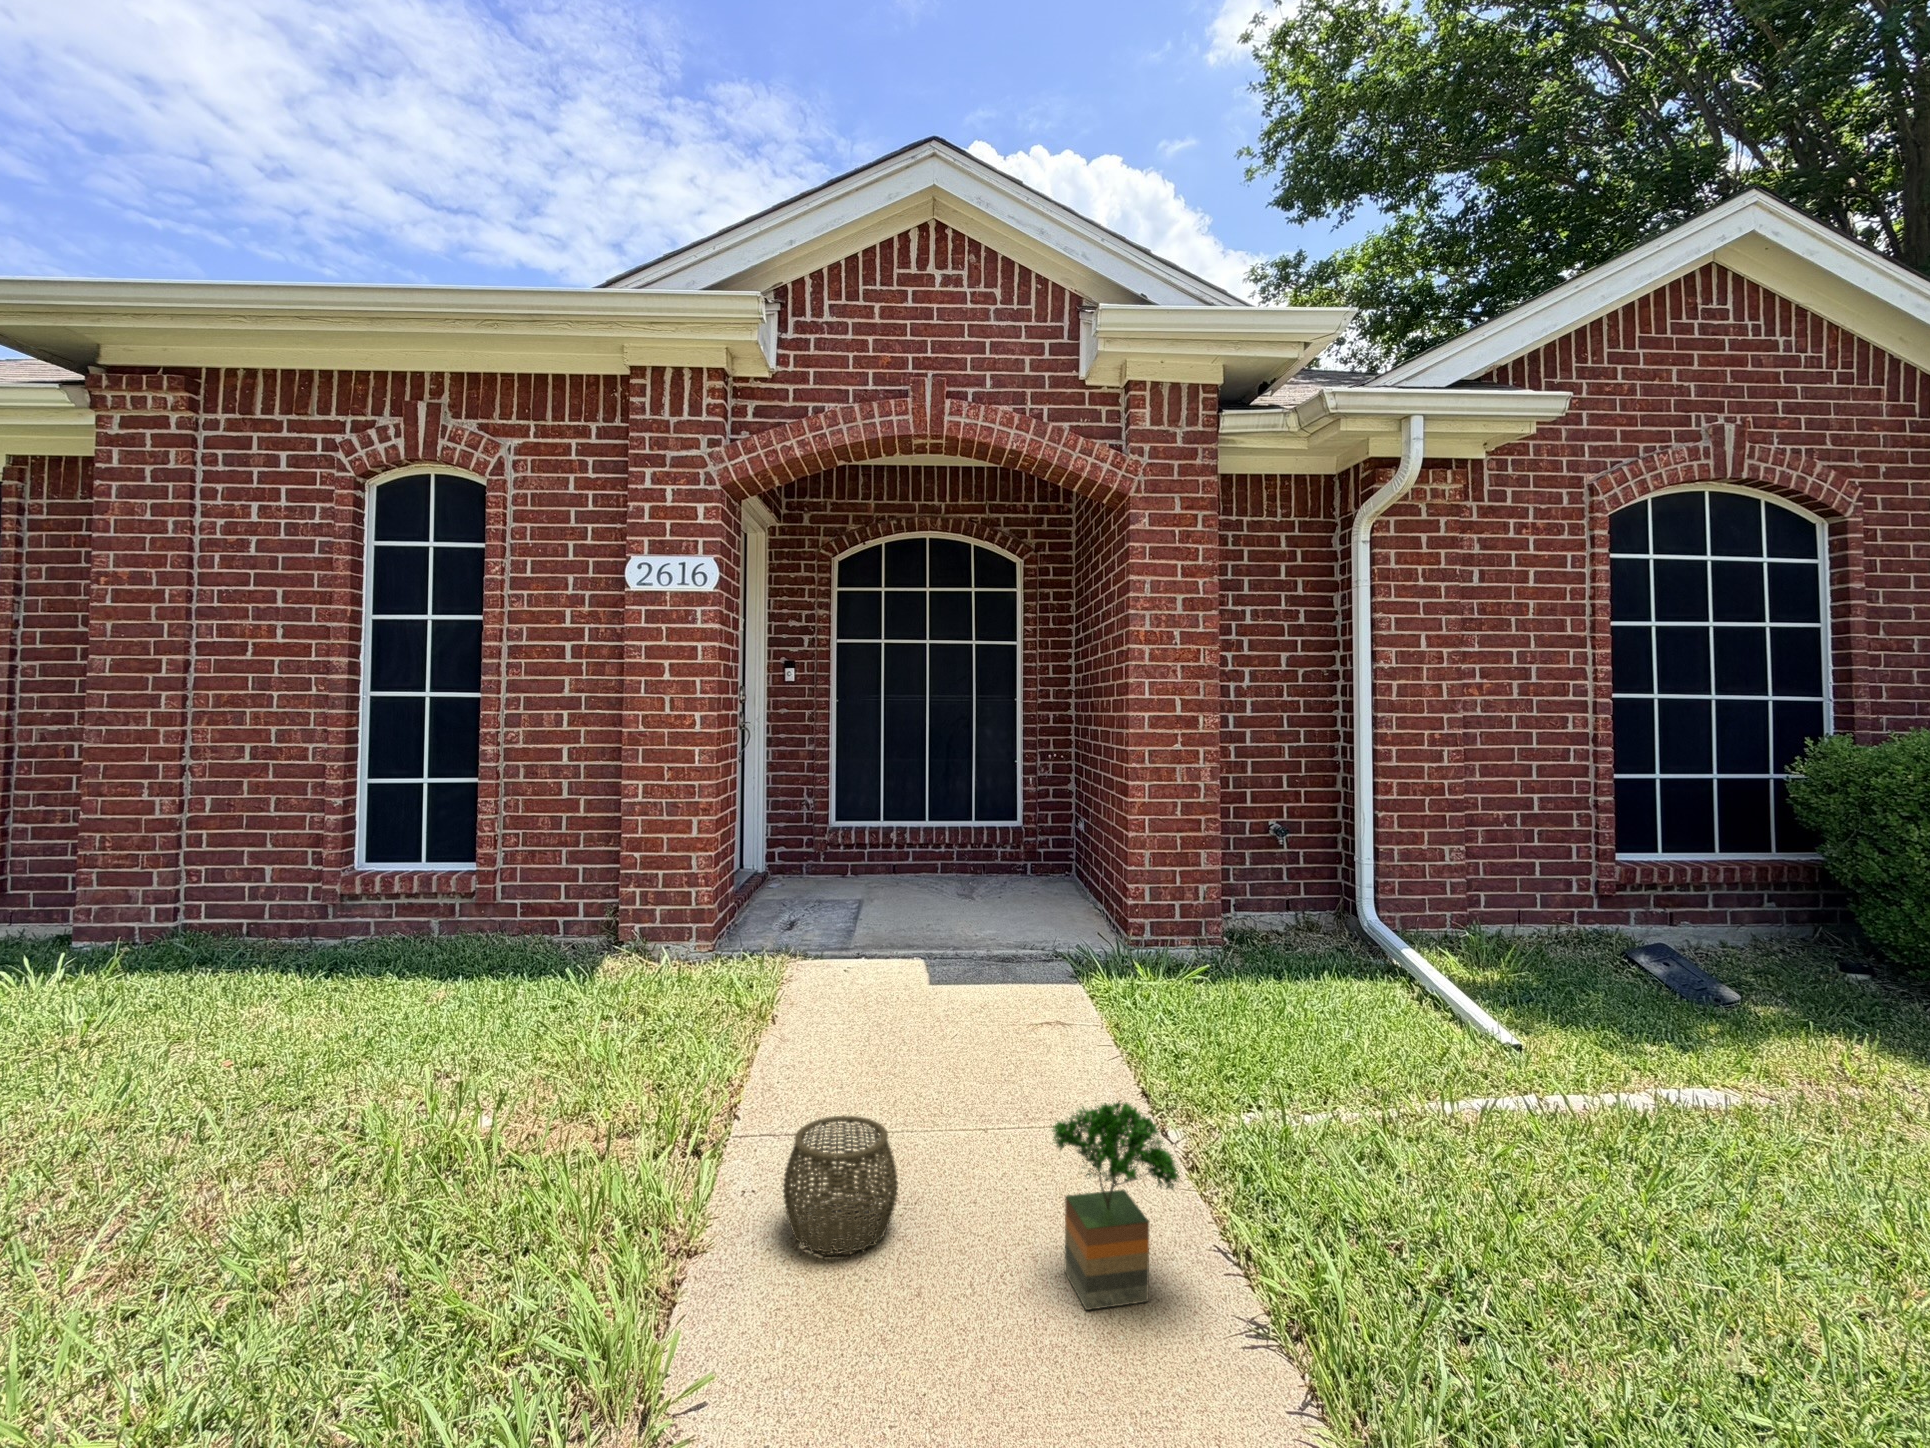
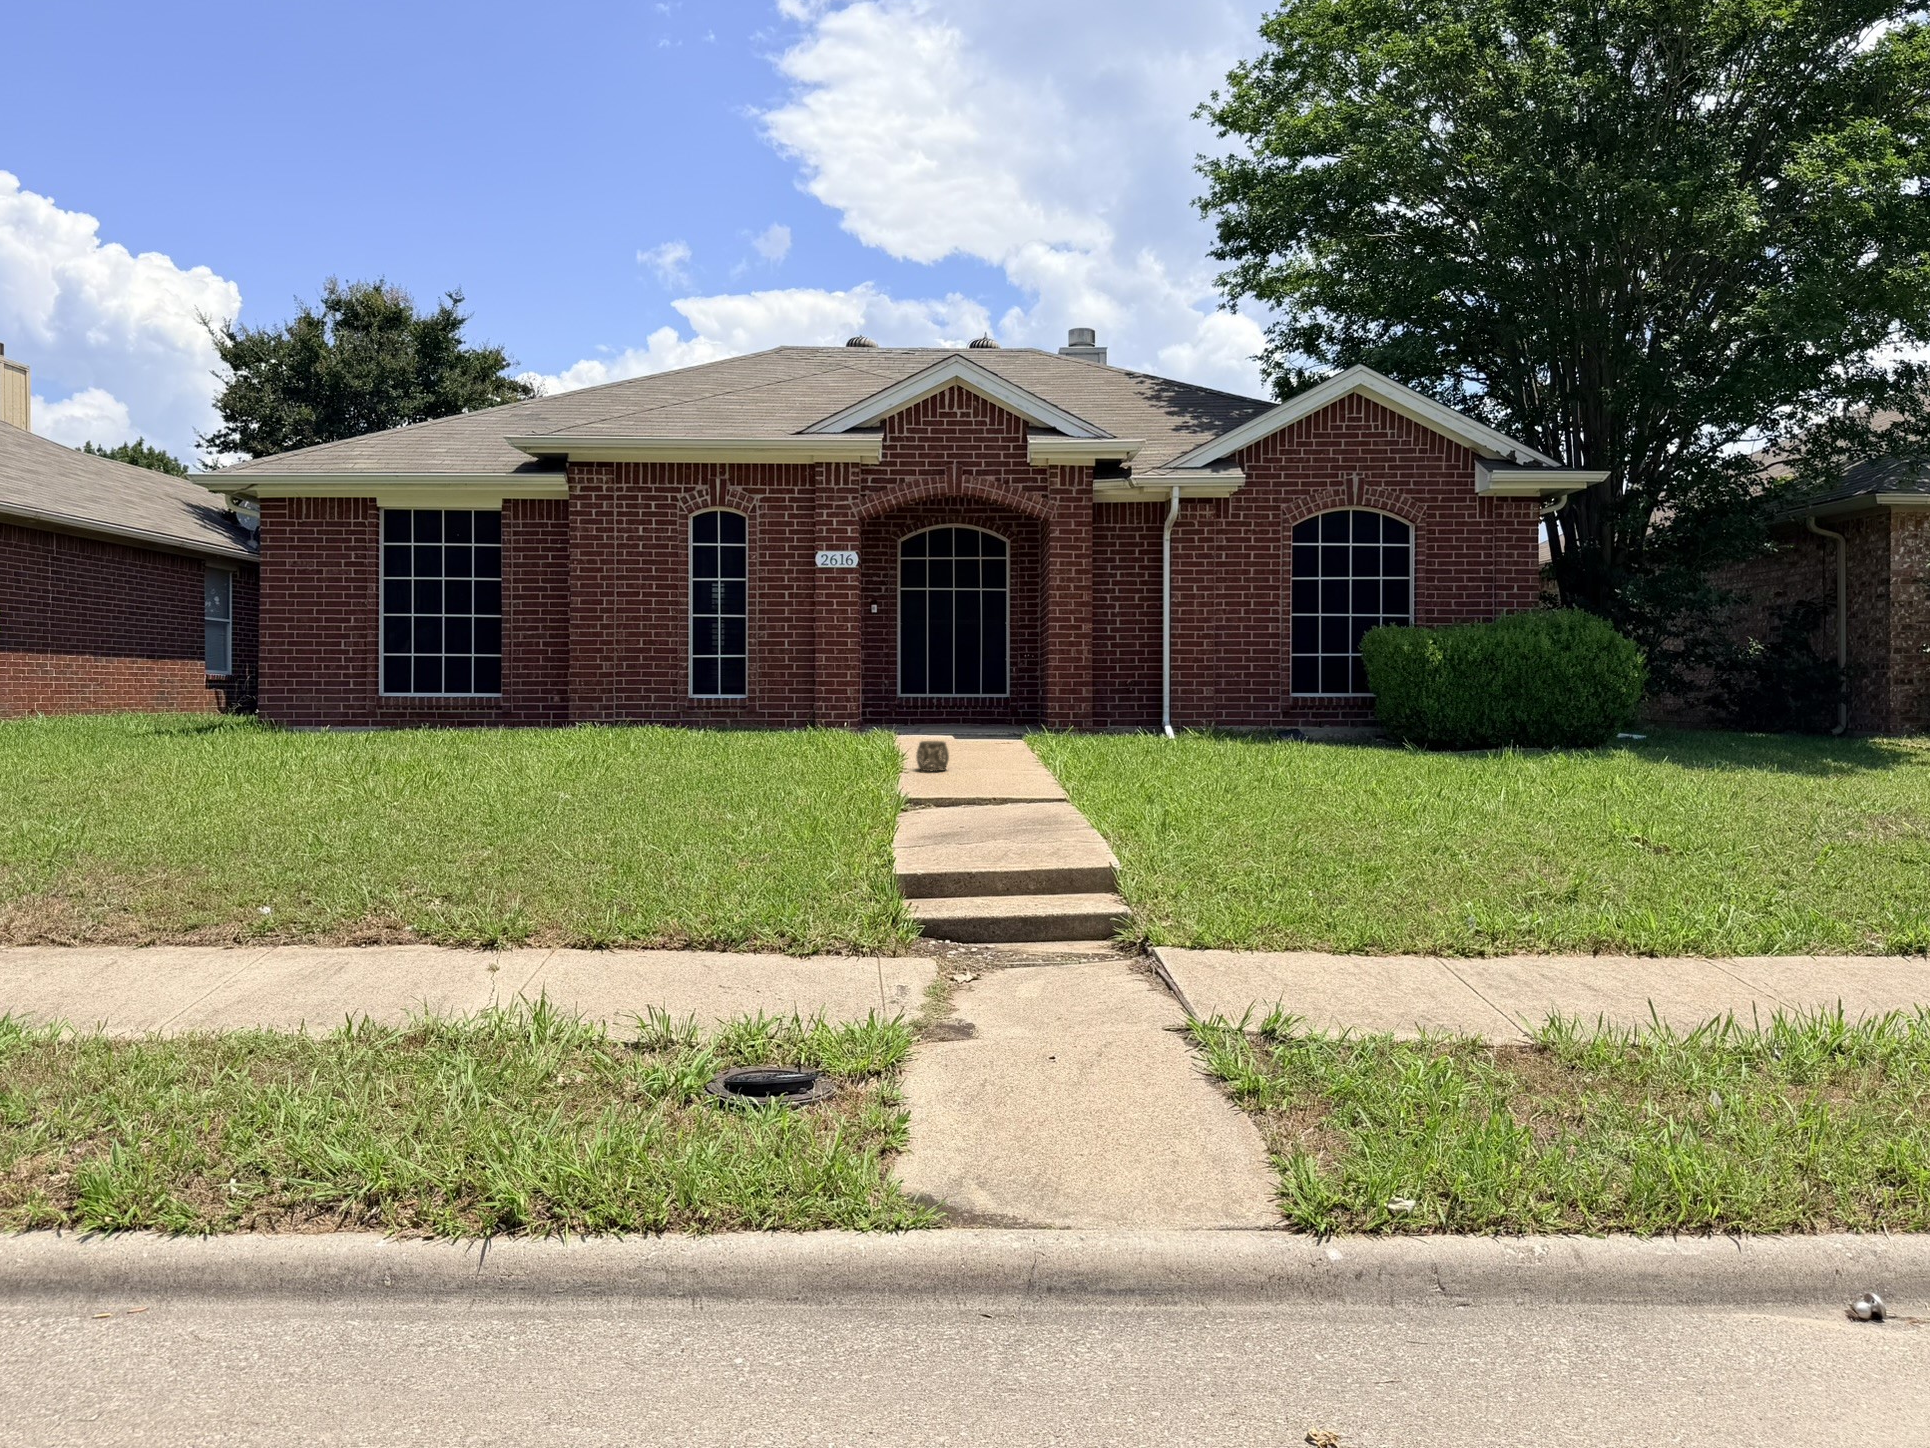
potted tree: present [1052,1102,1179,1310] -> none [991,727,1025,775]

